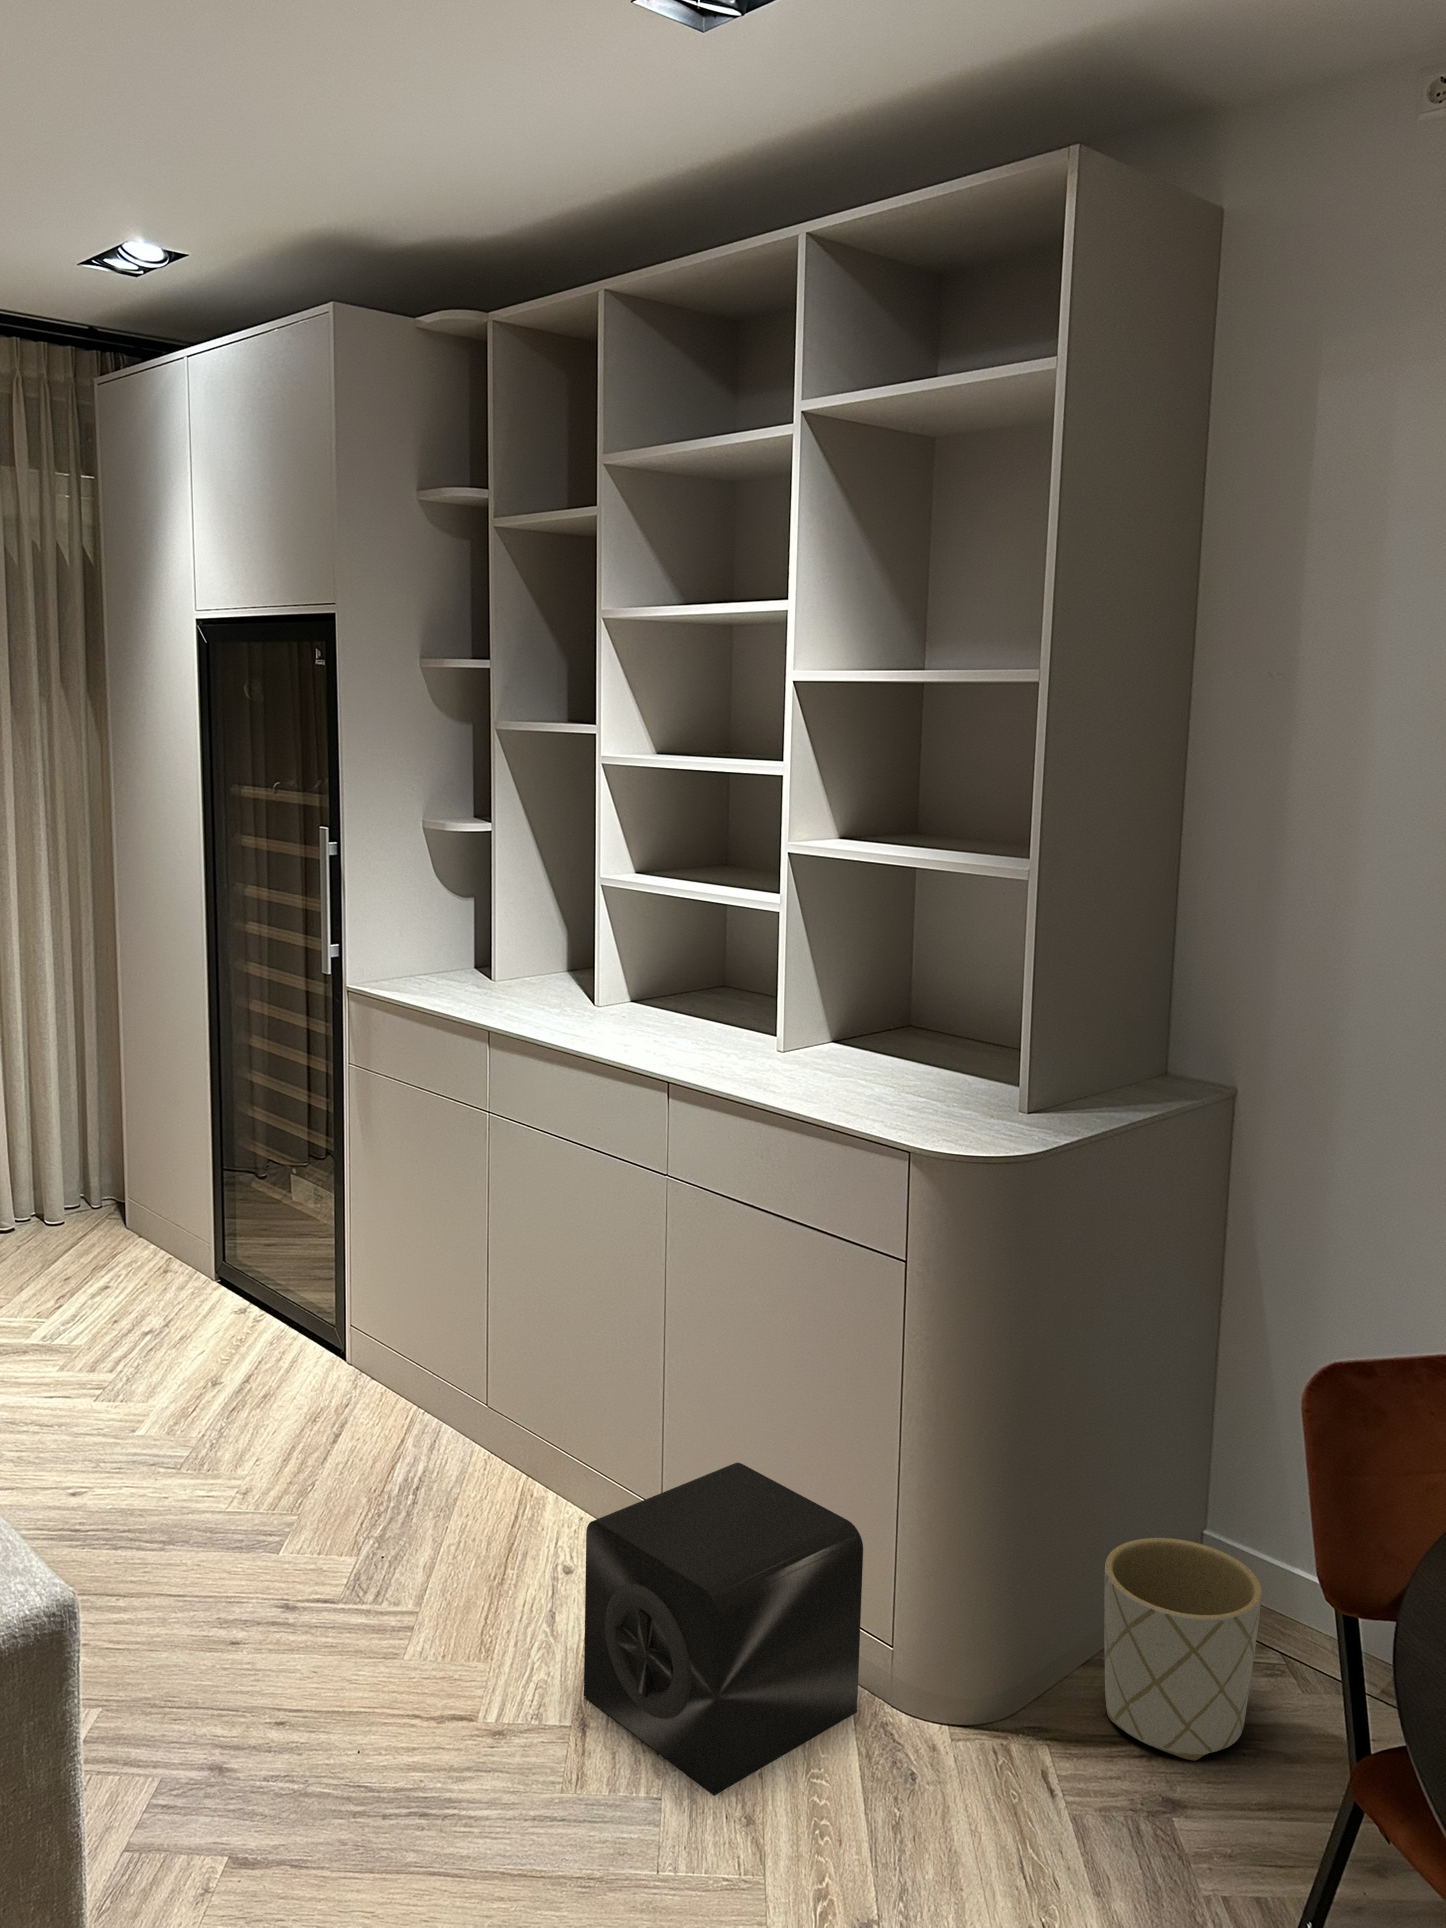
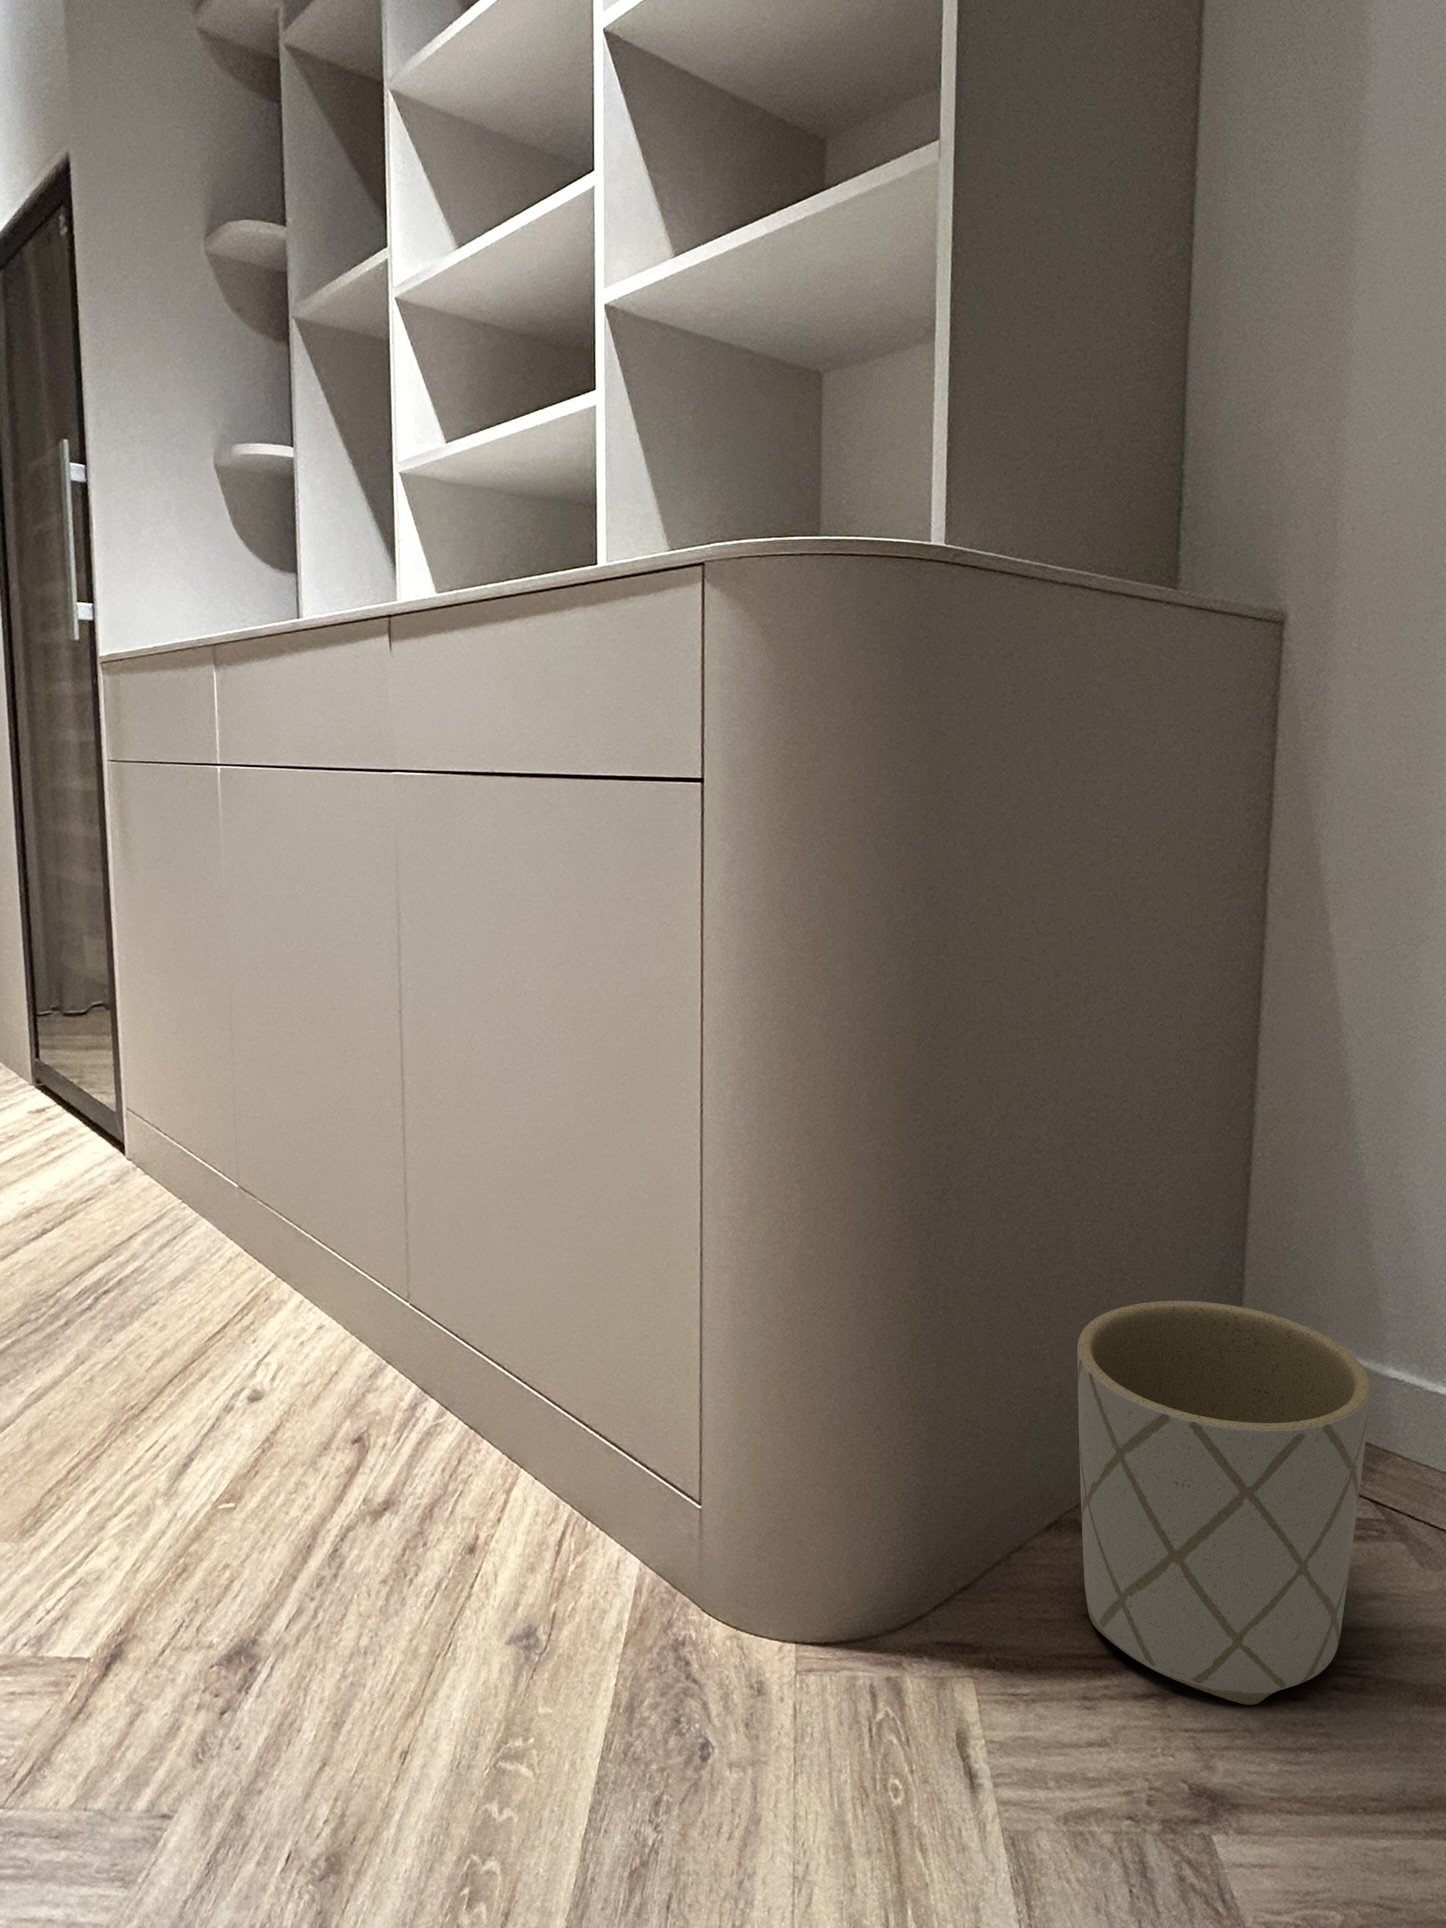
speaker: present [584,1463,863,1795] -> none [138,1198,636,1803]

